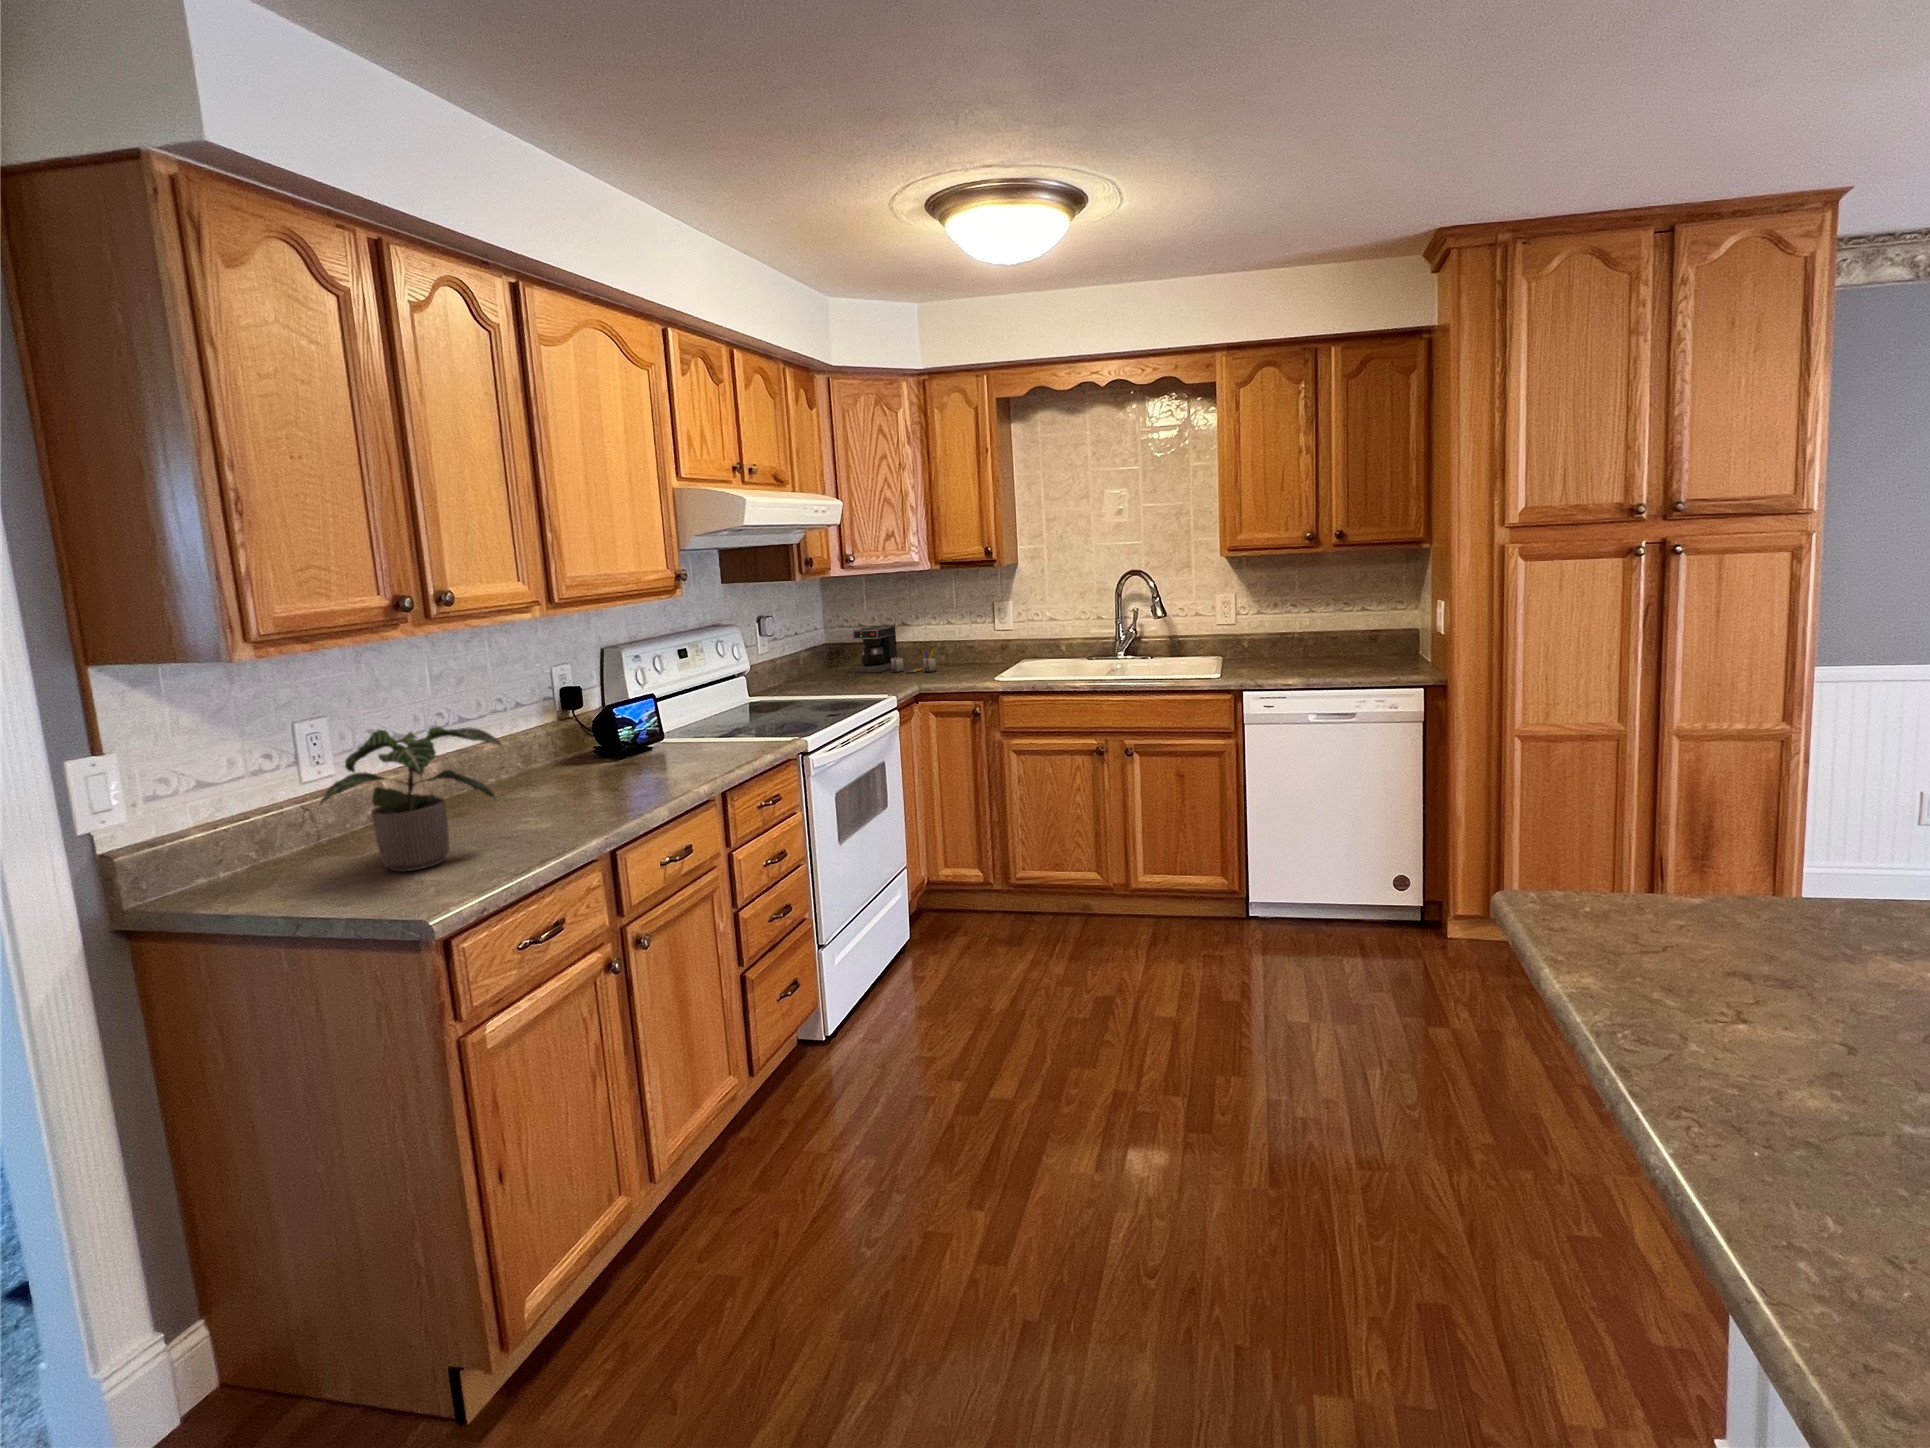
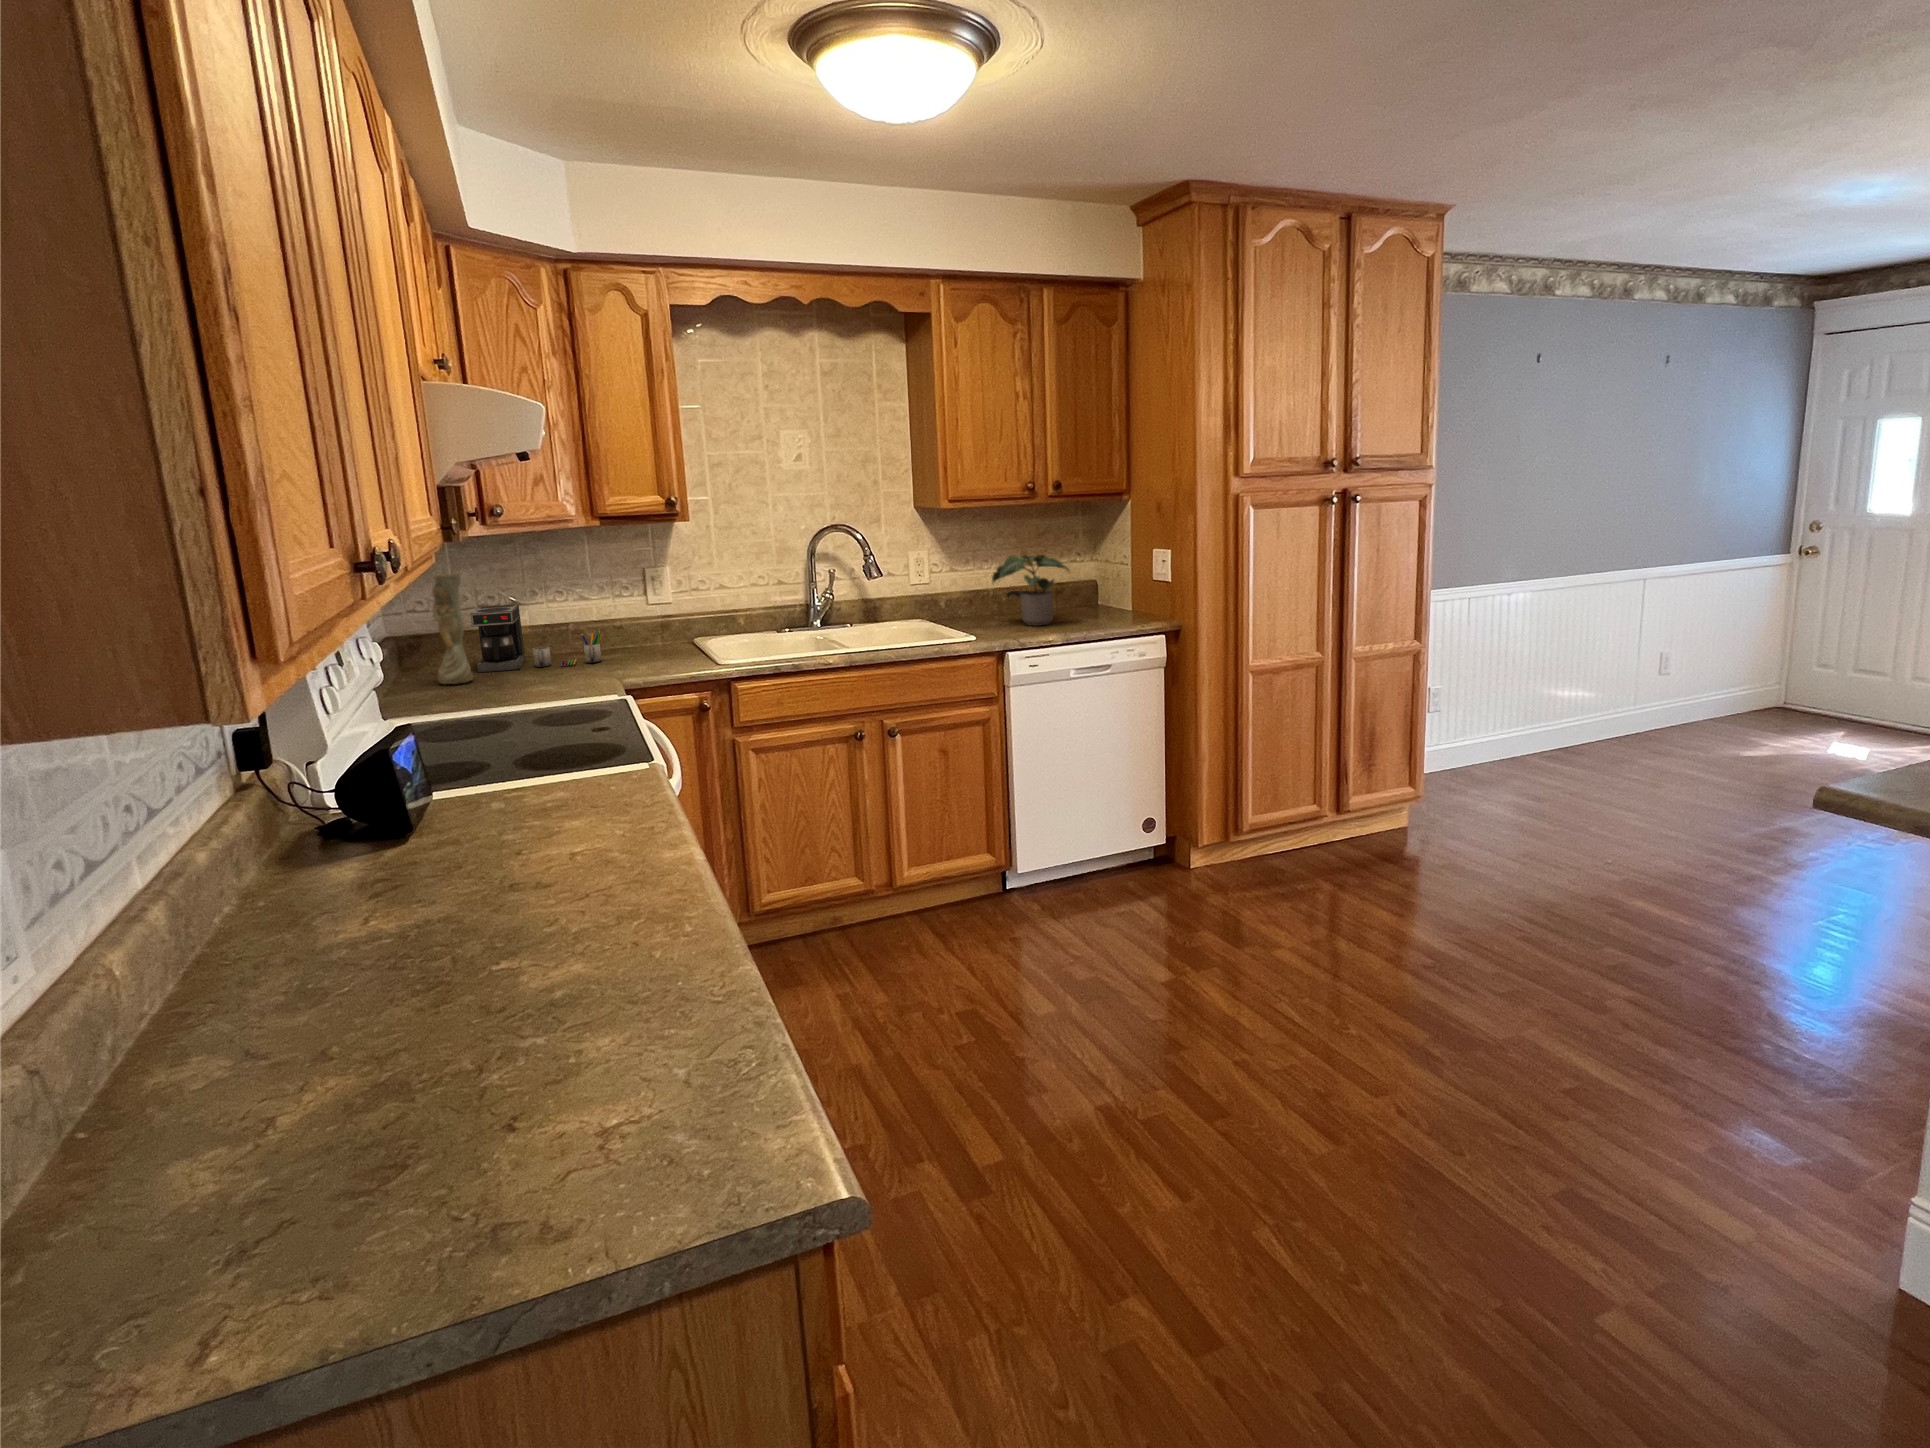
vase: none [817,600,842,678] -> present [432,573,473,684]
potted plant: present [319,727,502,872] -> present [992,555,1069,626]

